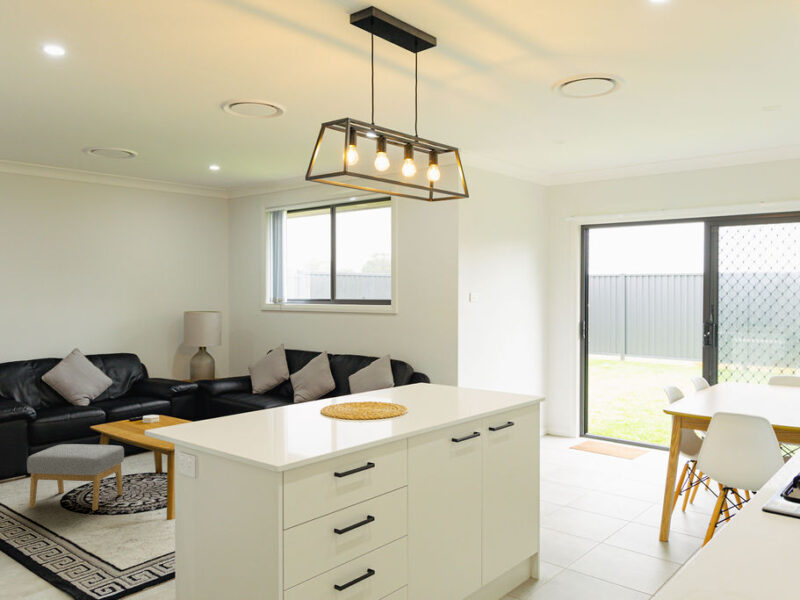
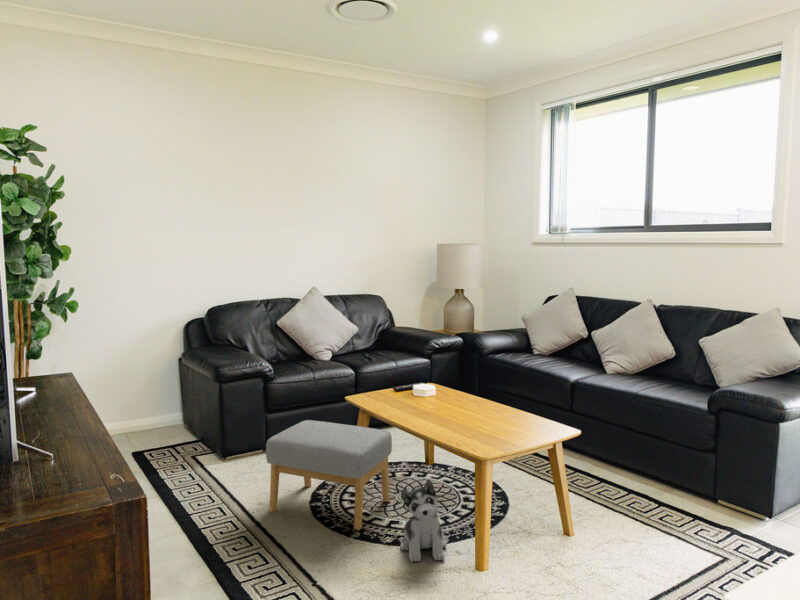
plush toy: none [122,468,154,520] -> present [401,480,447,562]

